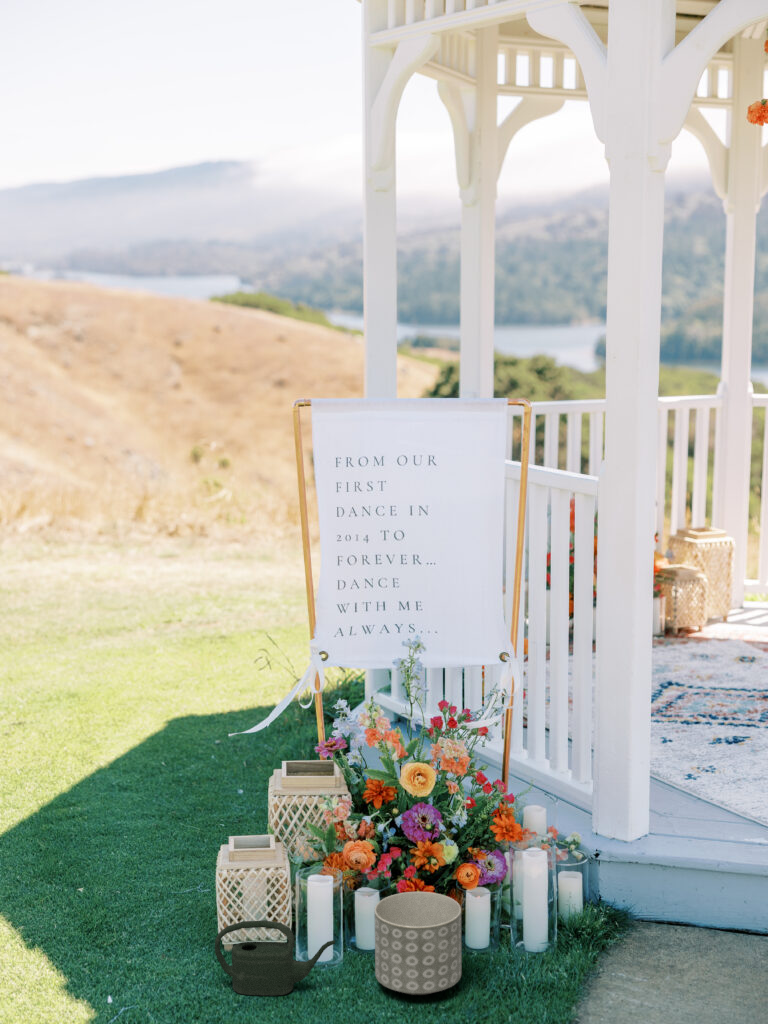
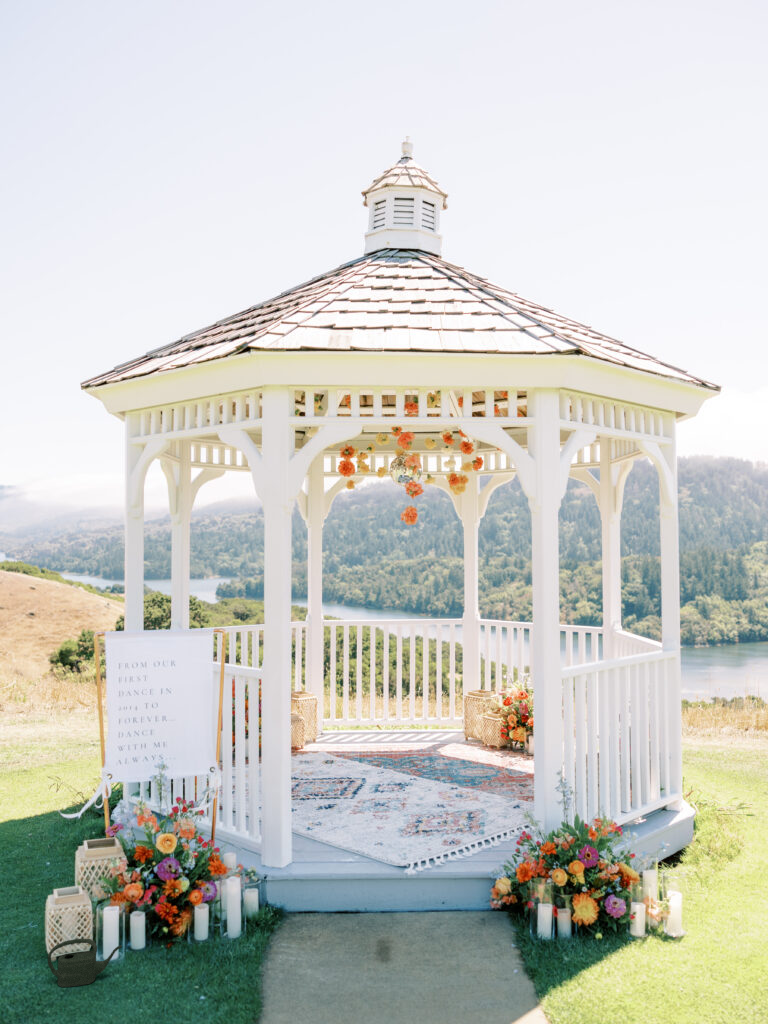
planter: present [374,892,461,995] -> none [145,909,195,972]

